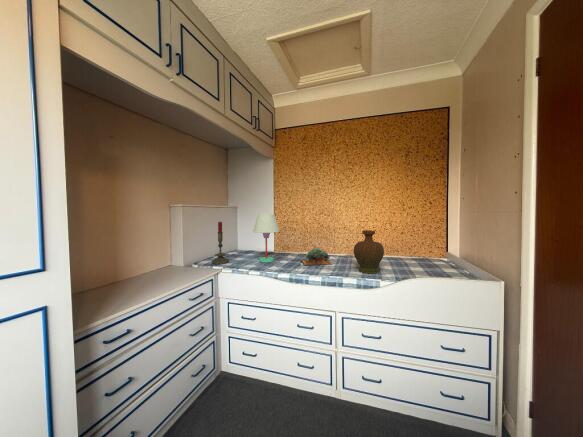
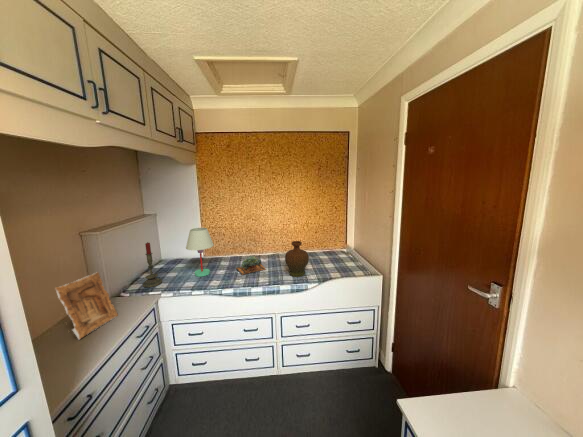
picture frame: none [133,234,180,287] -> present [55,273,118,339]

